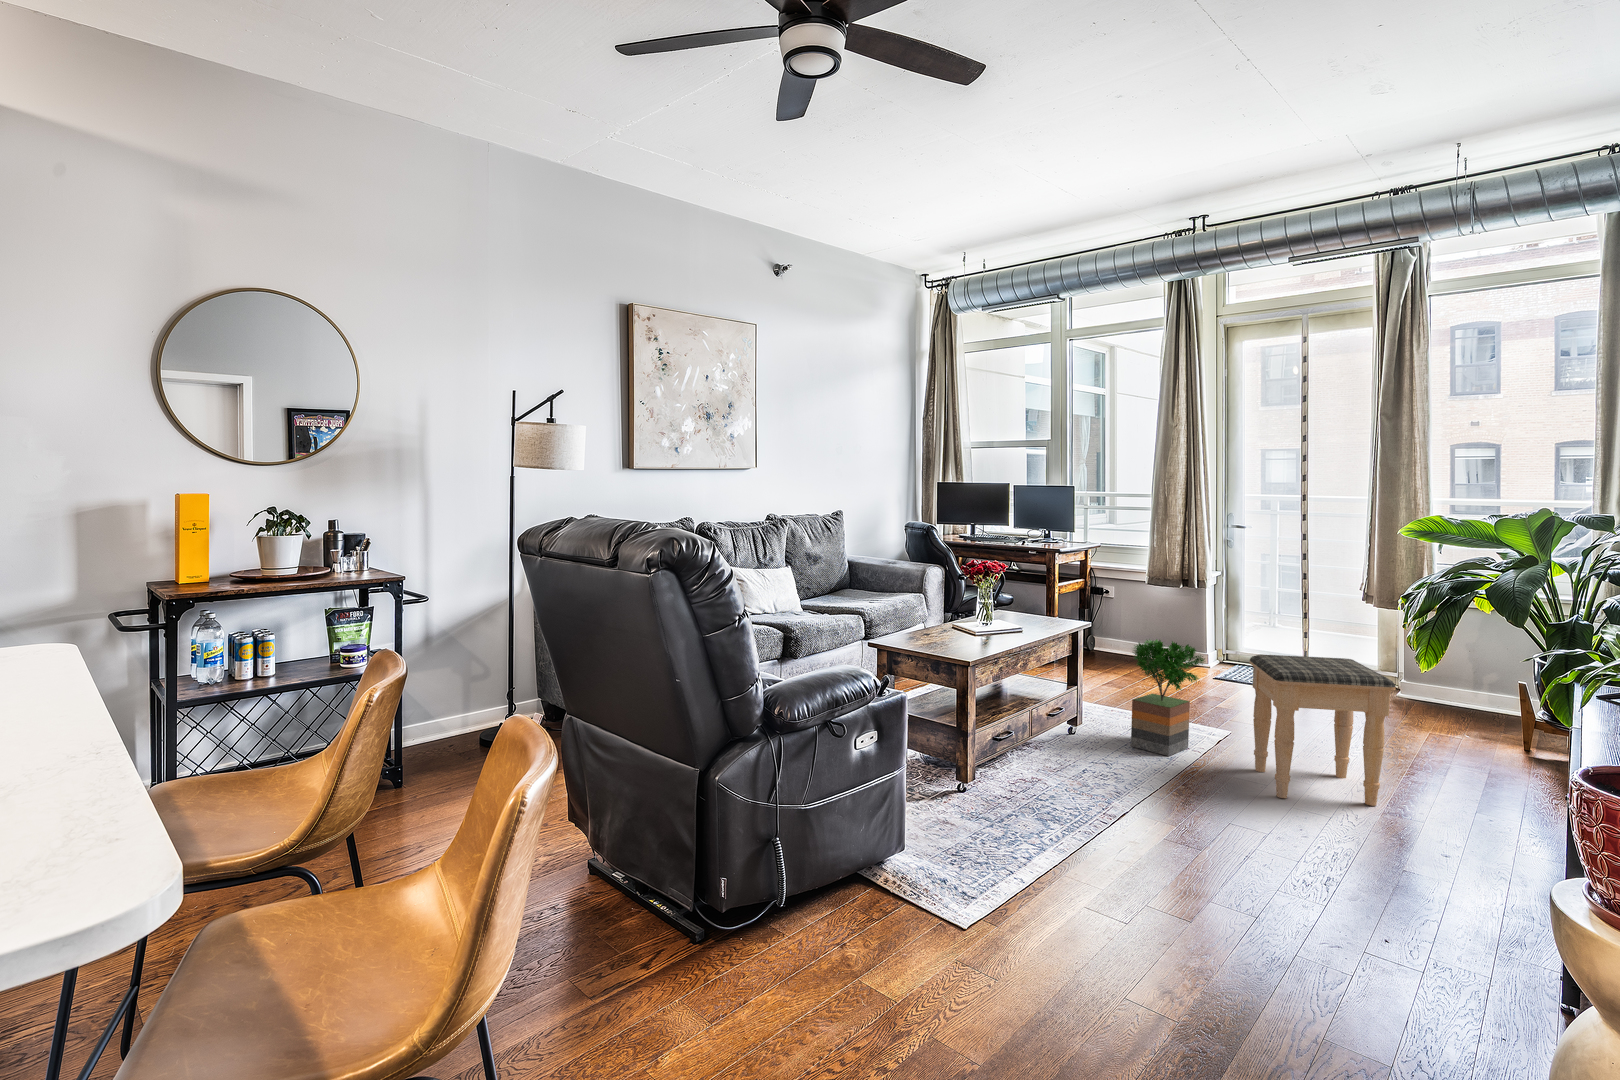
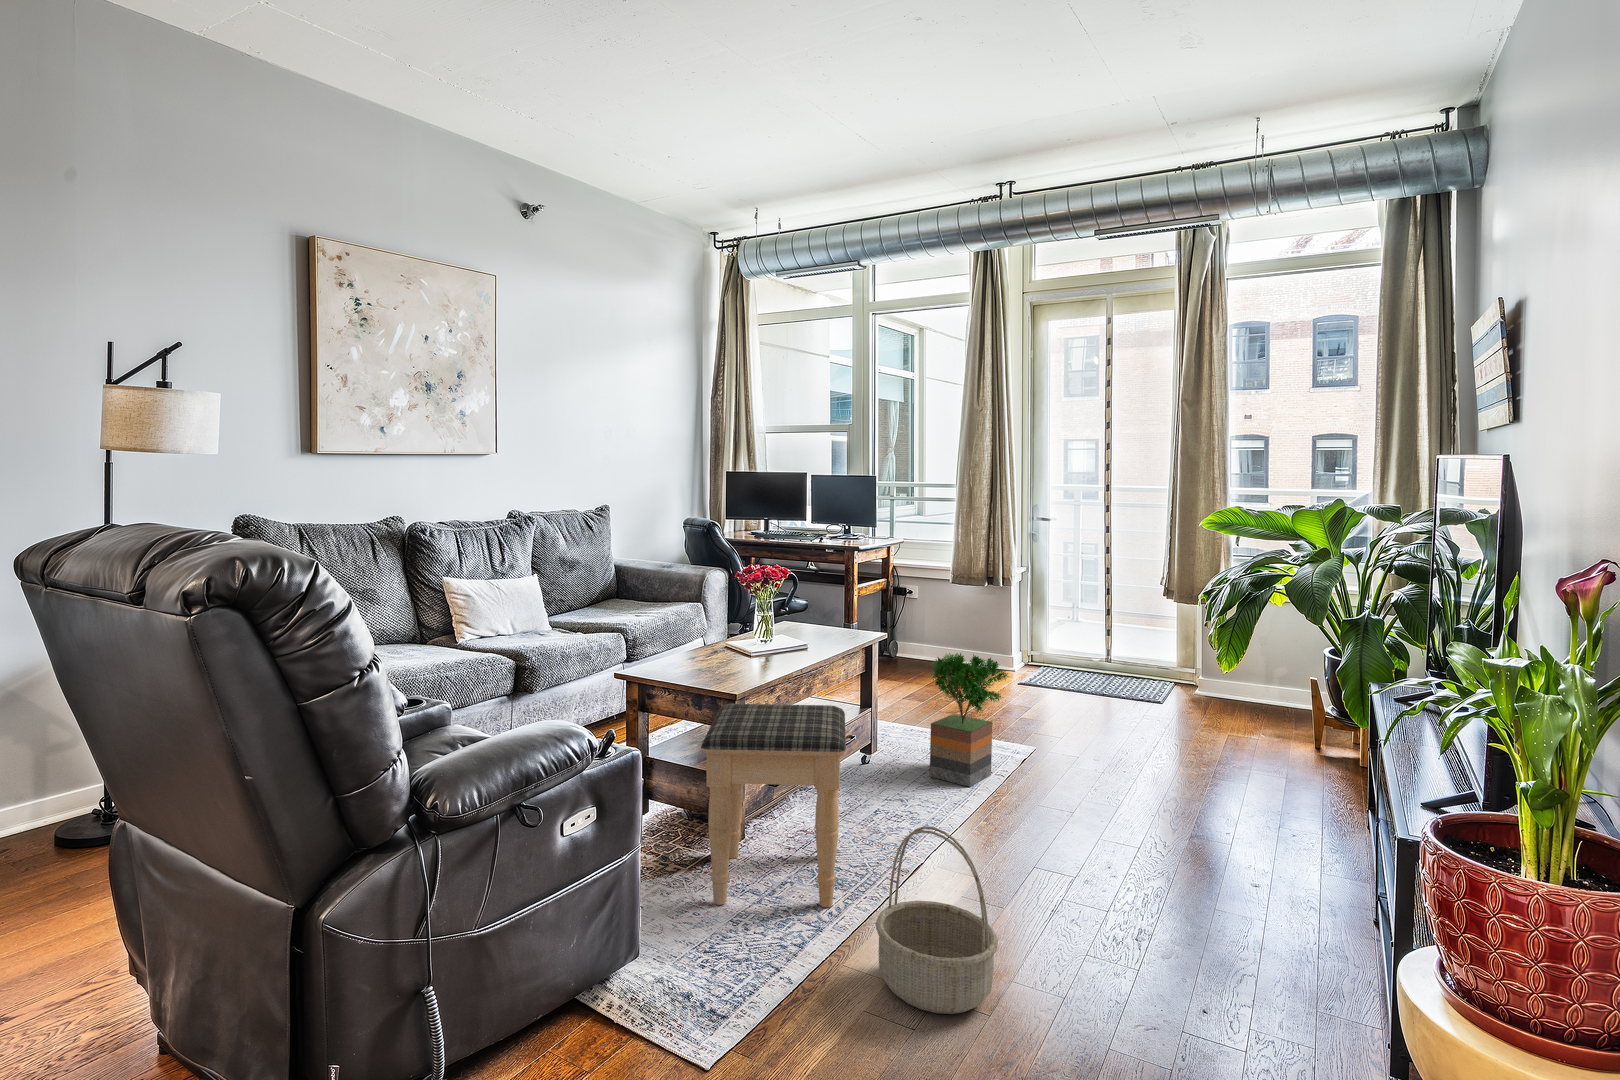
footstool: present [1249,654,1396,806] -> present [701,704,846,907]
basket: none [1095,764,1201,913] -> present [875,826,998,1014]

